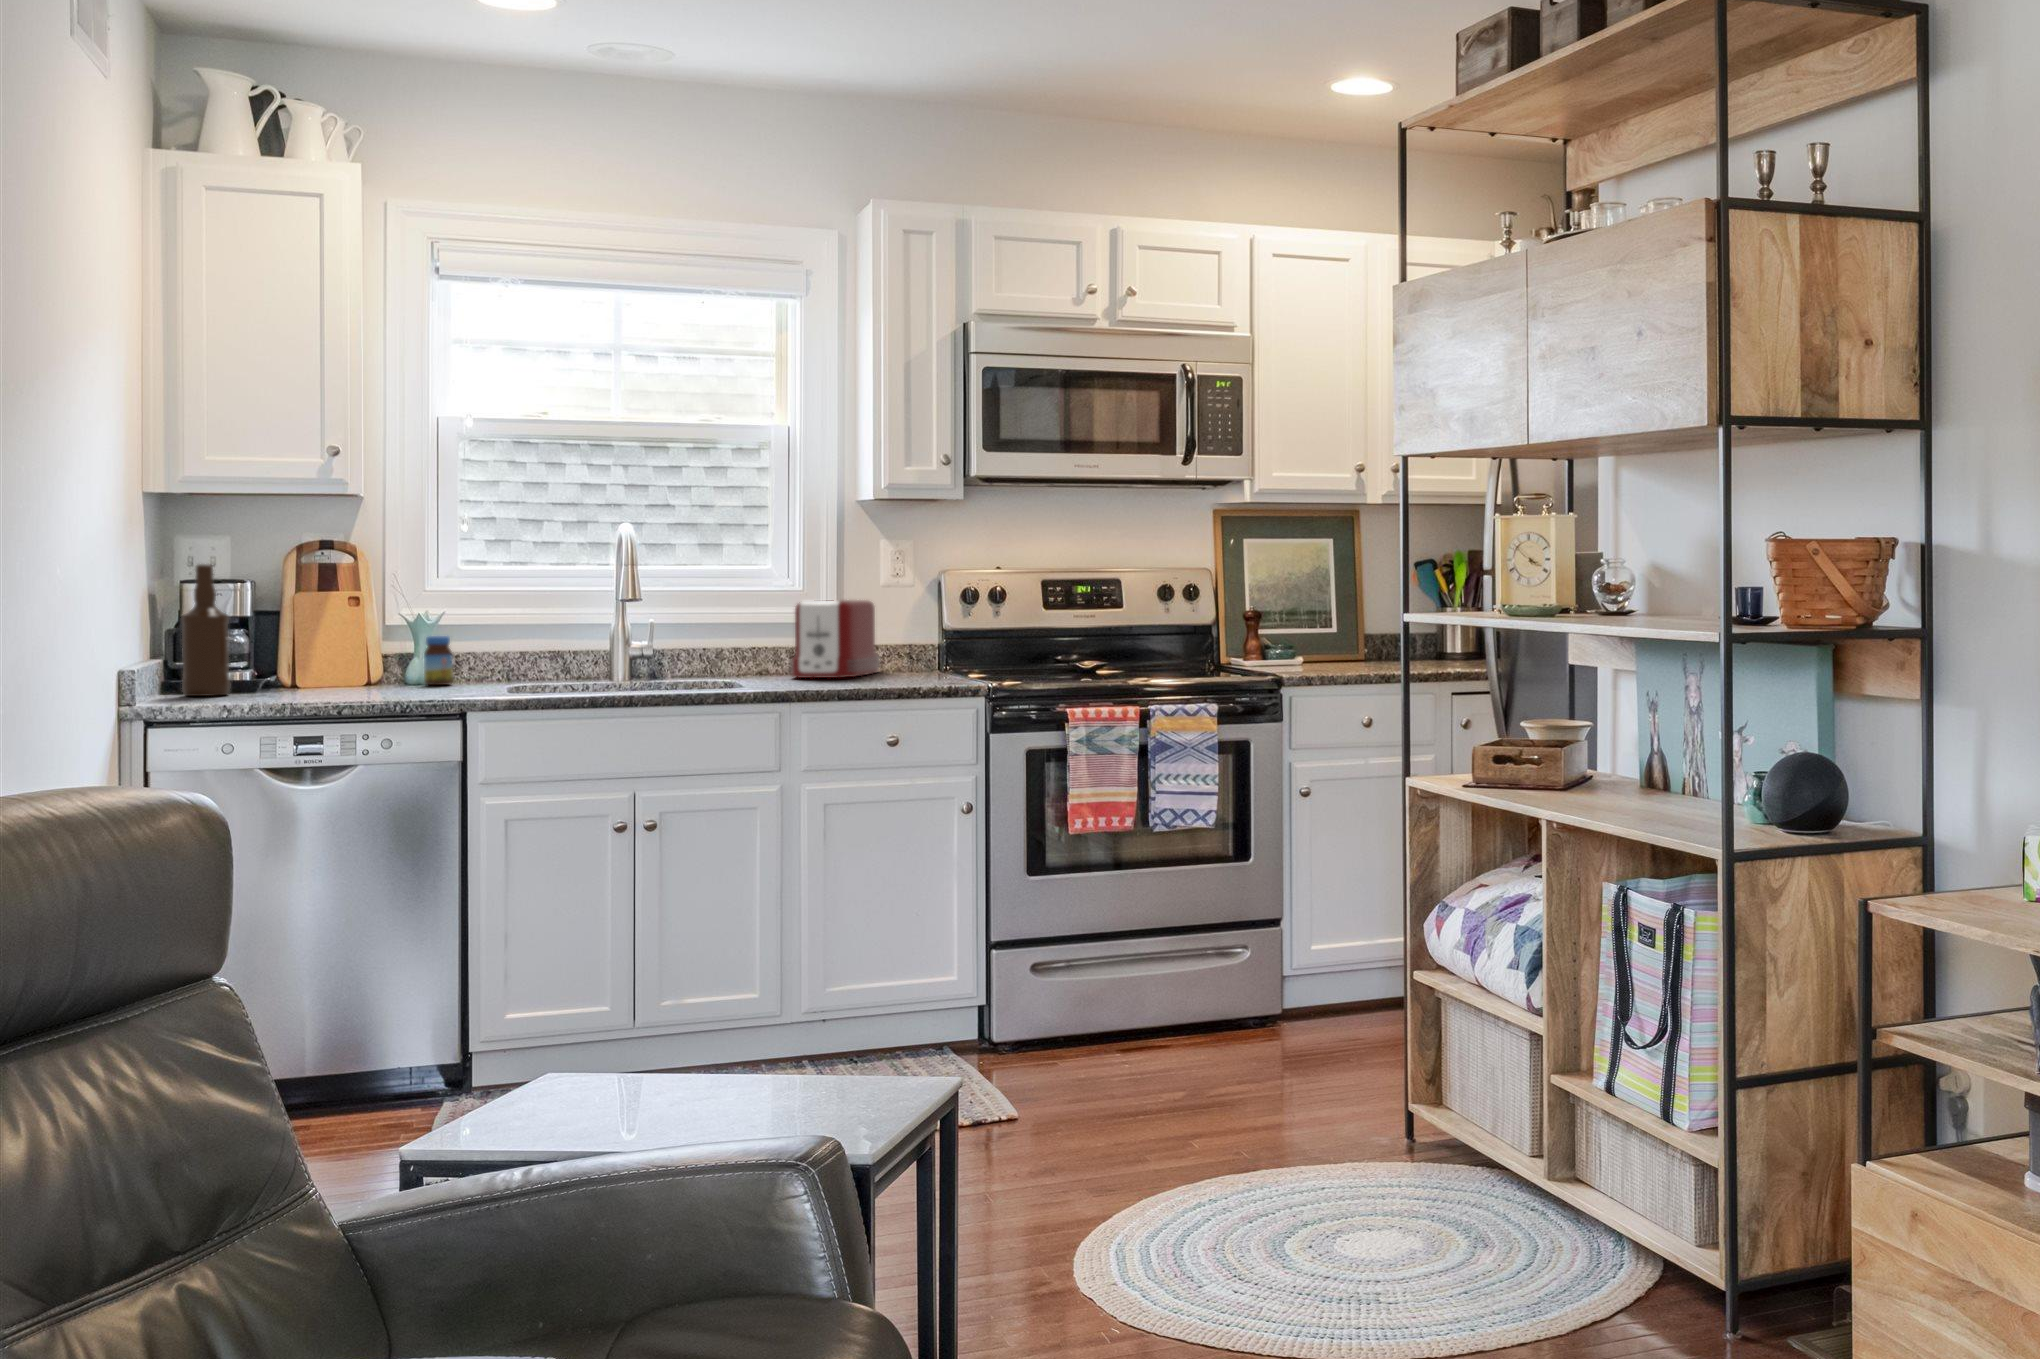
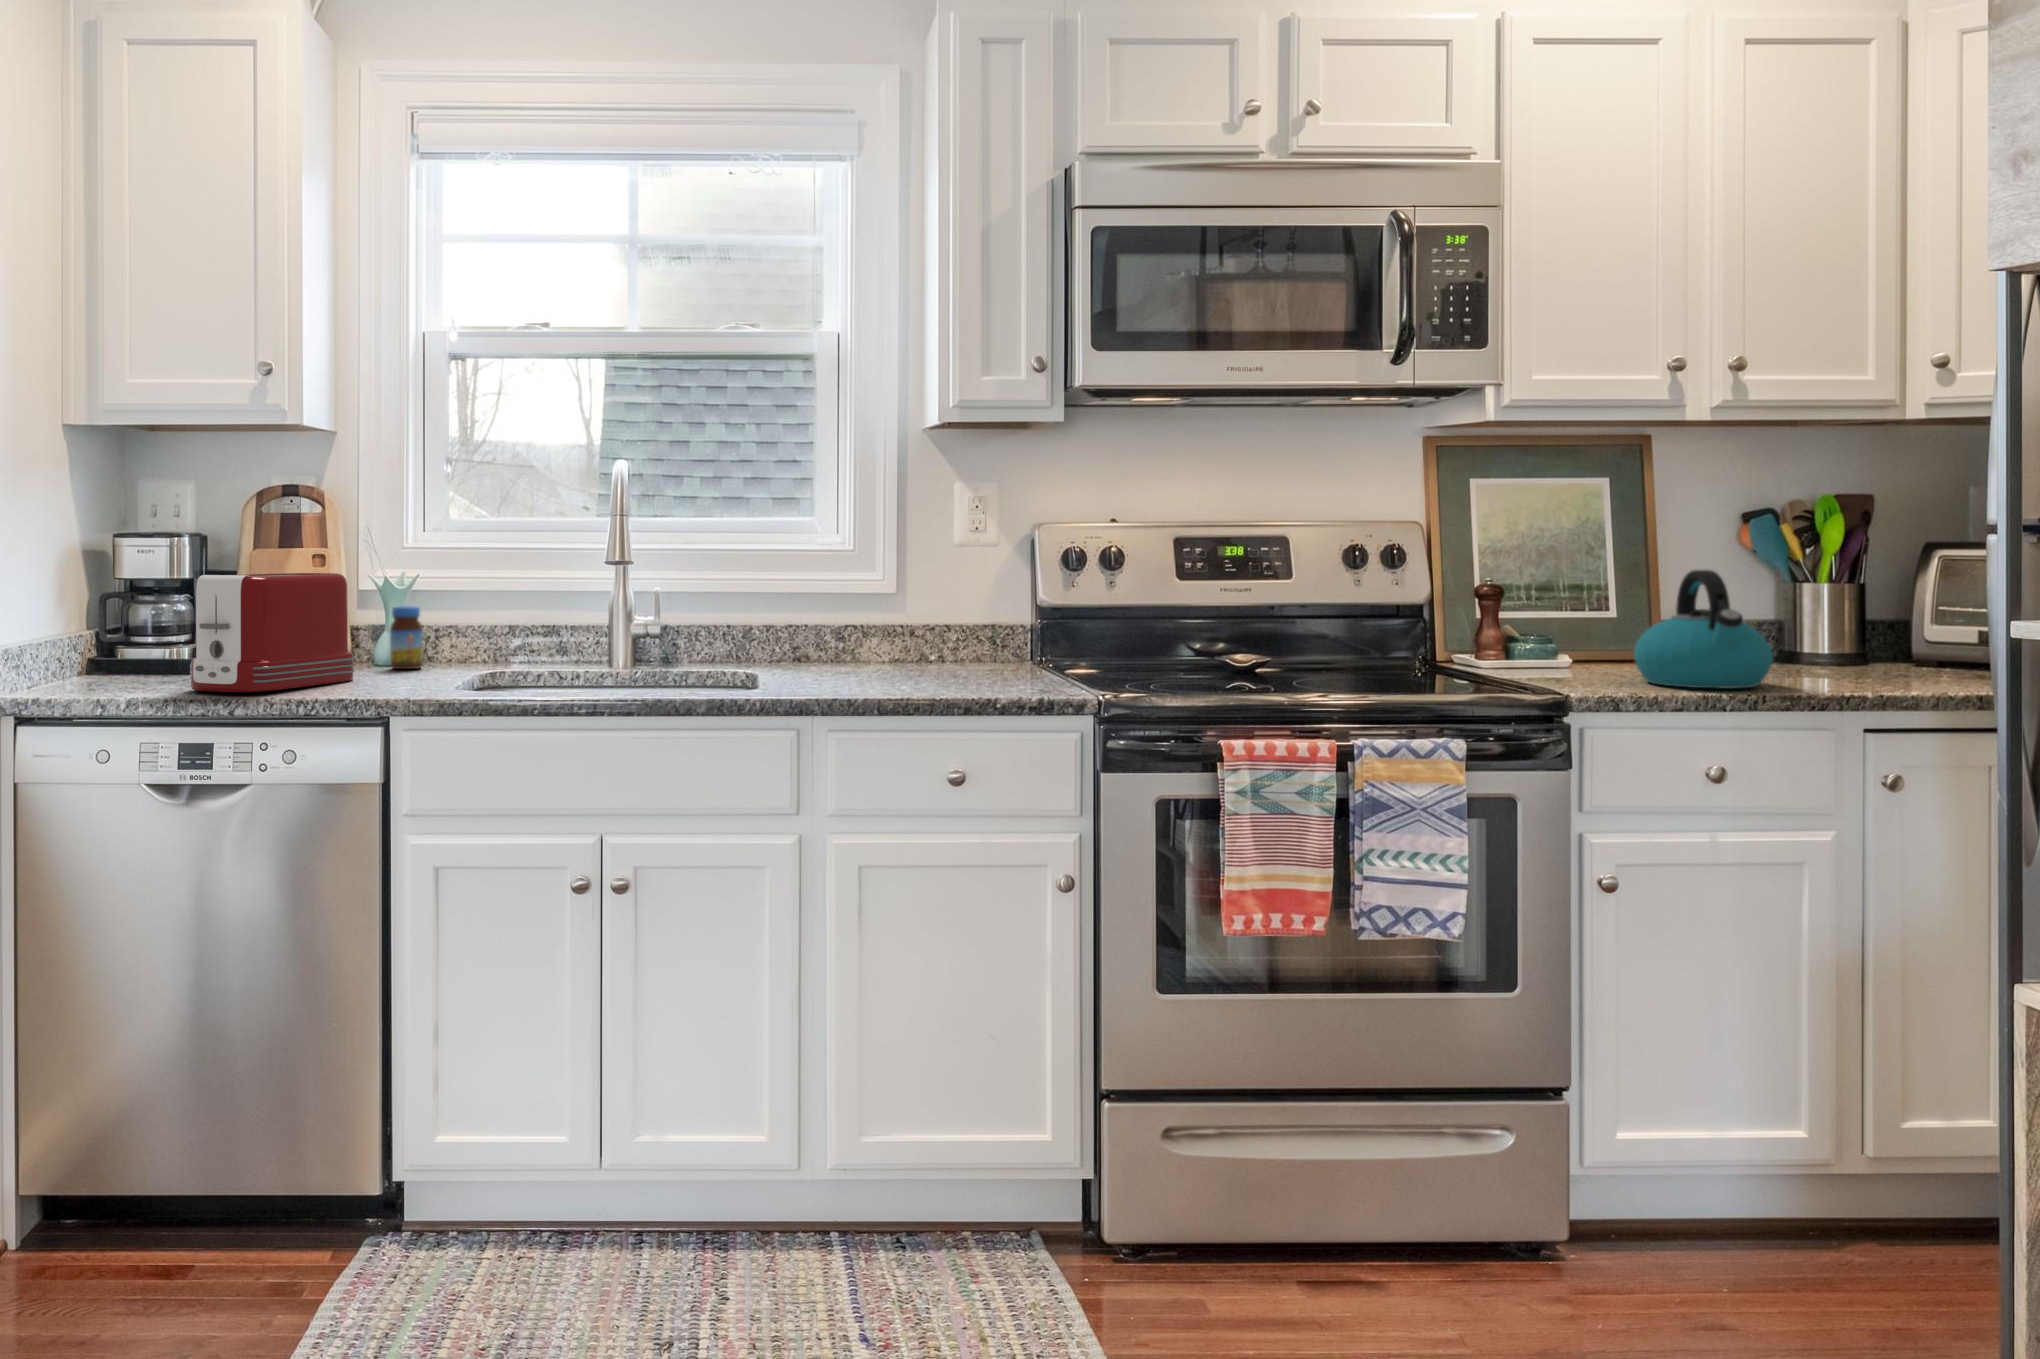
bottle: present [181,564,230,696] -> none [112,515,166,678]
toaster: present [791,600,880,678] -> present [190,573,355,692]
kettle: none [1329,600,1403,672] -> present [1634,570,1773,689]

